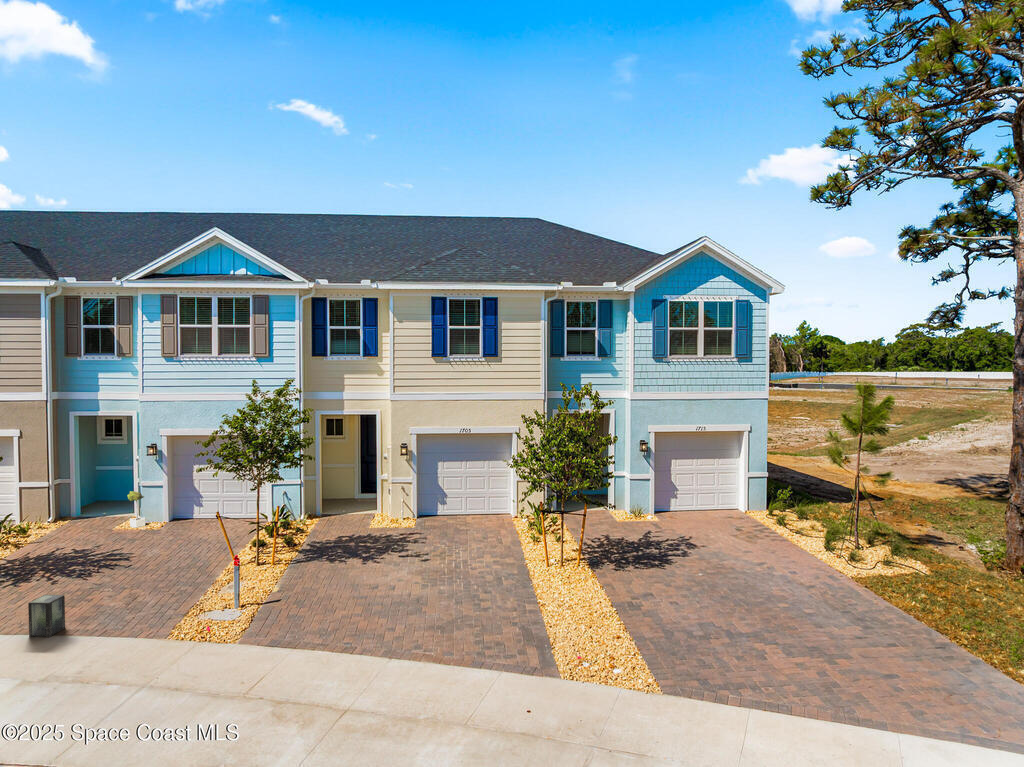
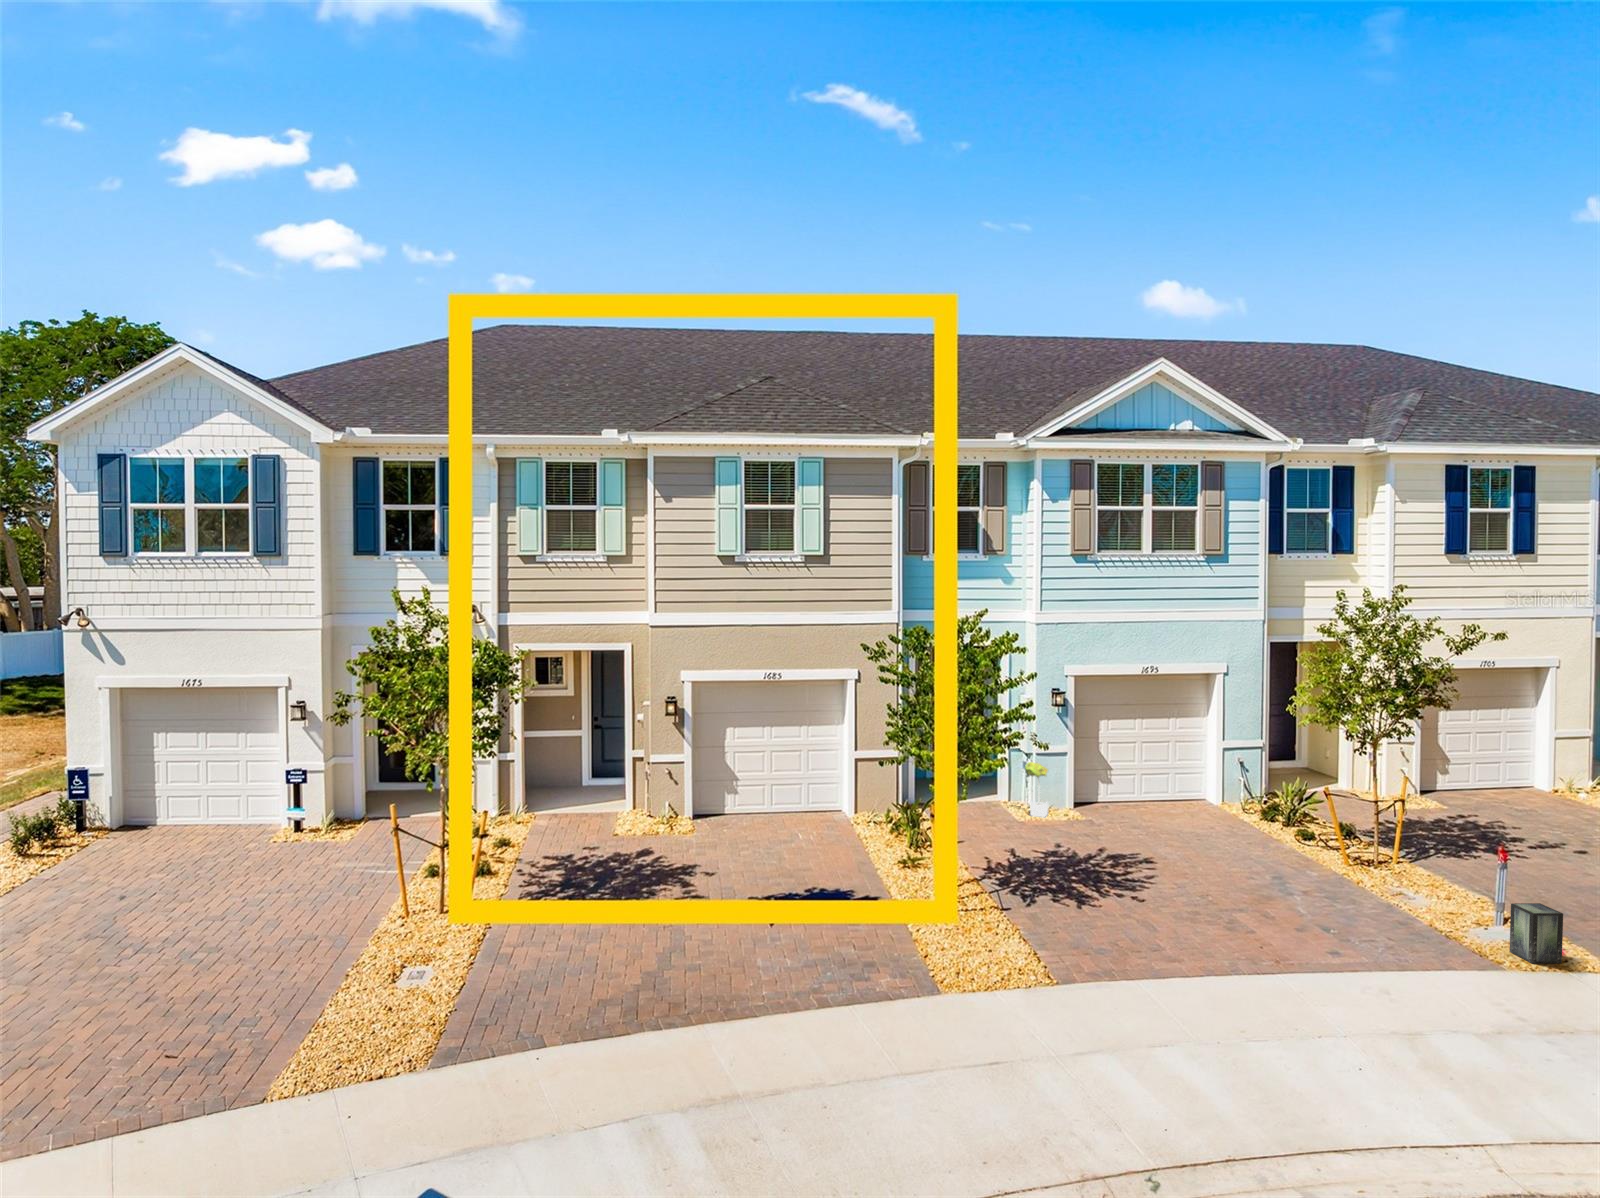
storage box: present [28,595,65,637] -> present [1510,903,1563,964]

